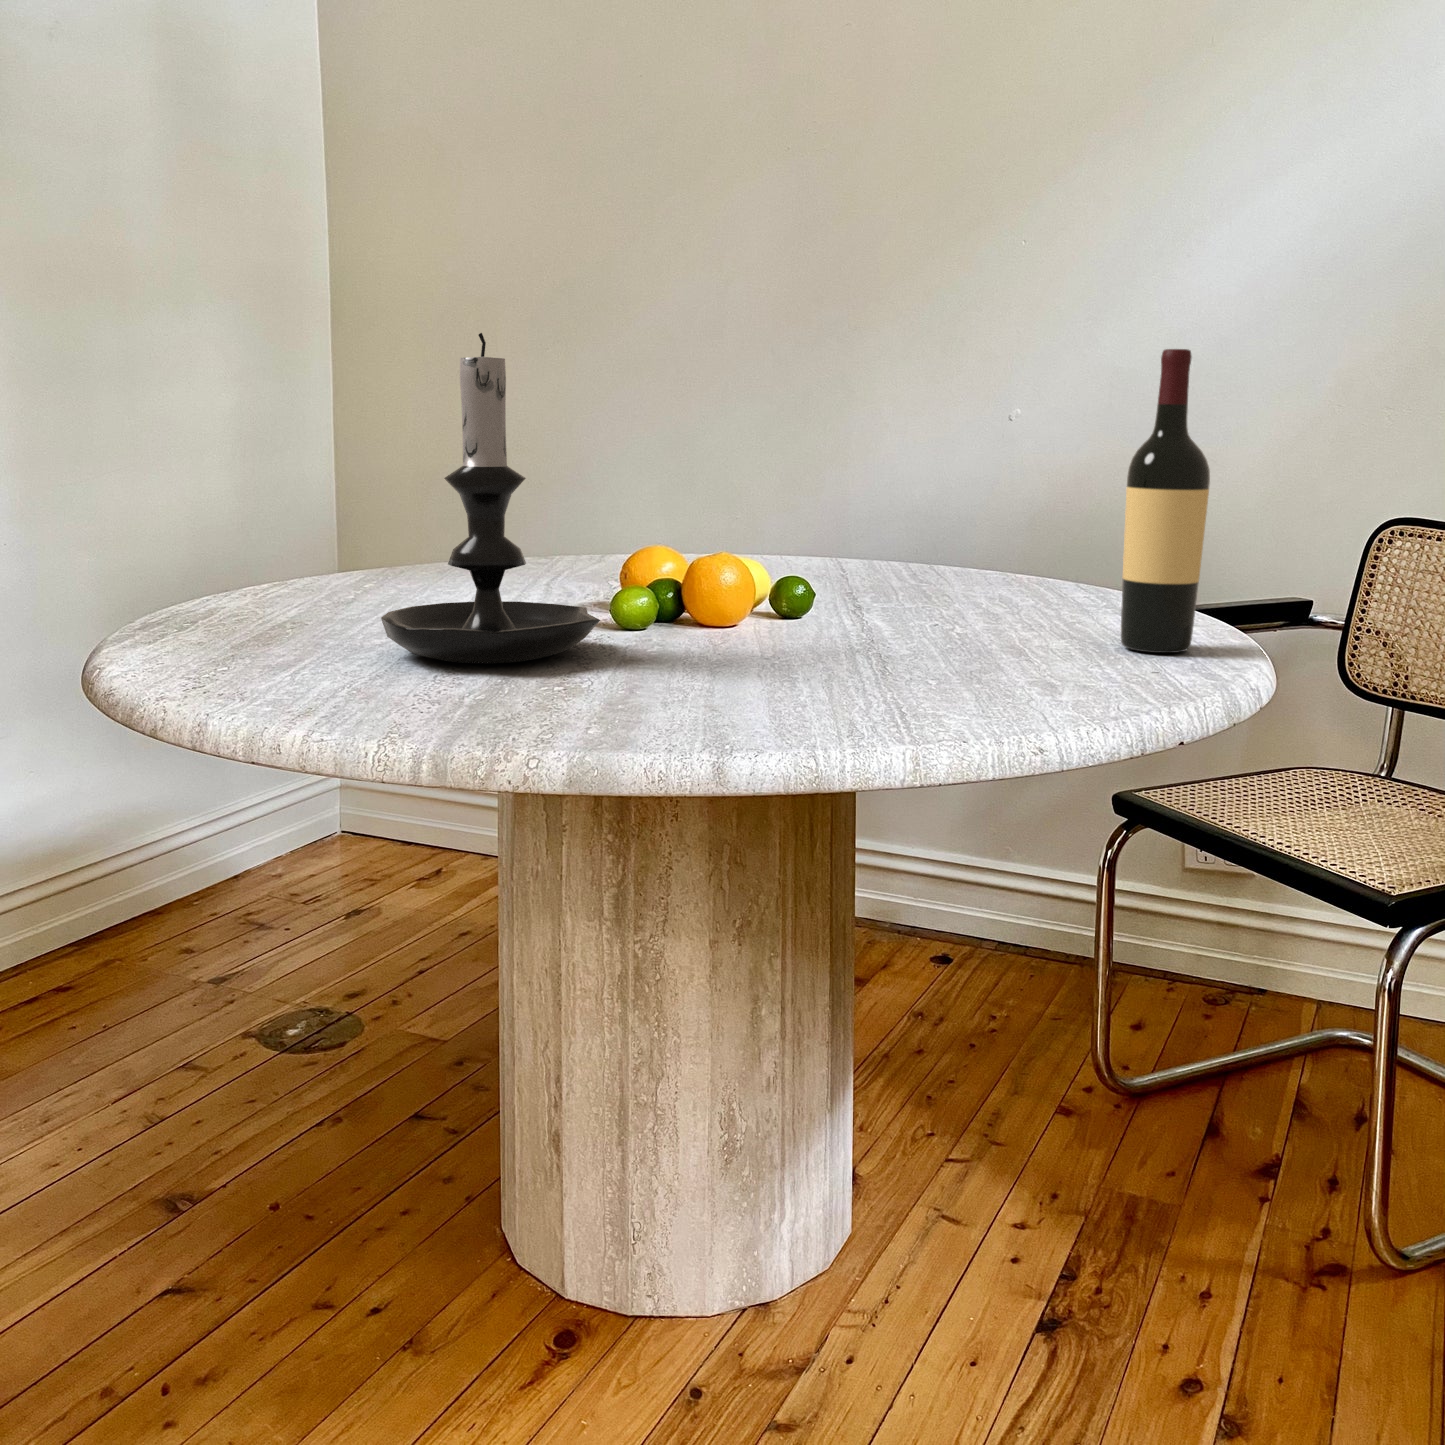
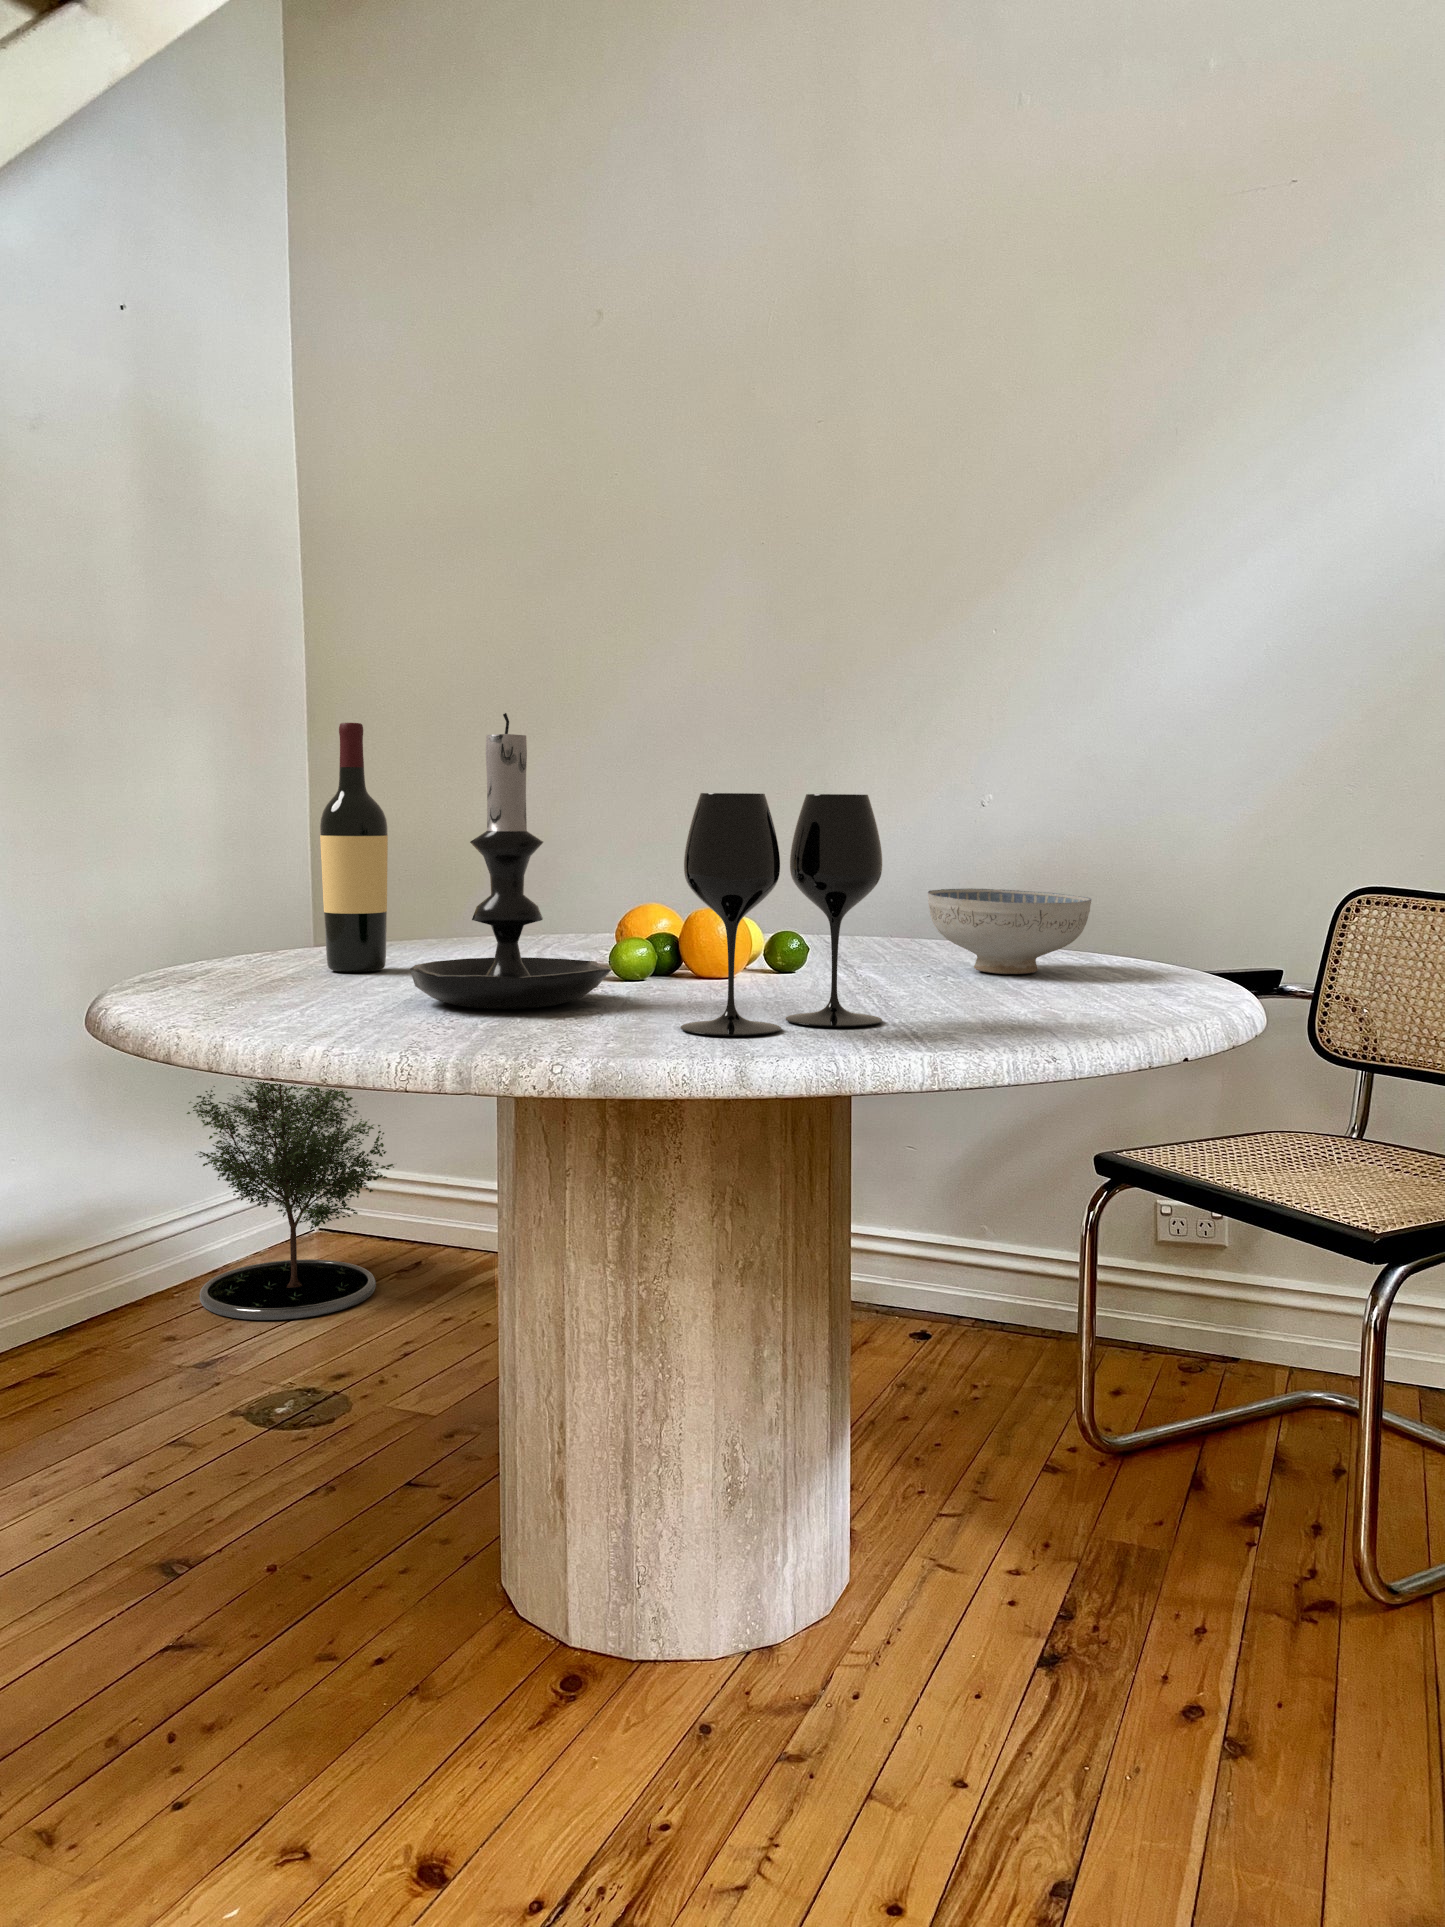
wine bottle: present [1121,349,1210,653] -> present [320,723,388,972]
wine glass: none [671,429,898,705] -> present [680,793,882,1036]
ceramic bowl: none [946,522,1121,616] -> present [928,888,1091,974]
potted tree: none [204,609,413,930] -> present [187,1080,394,1320]

